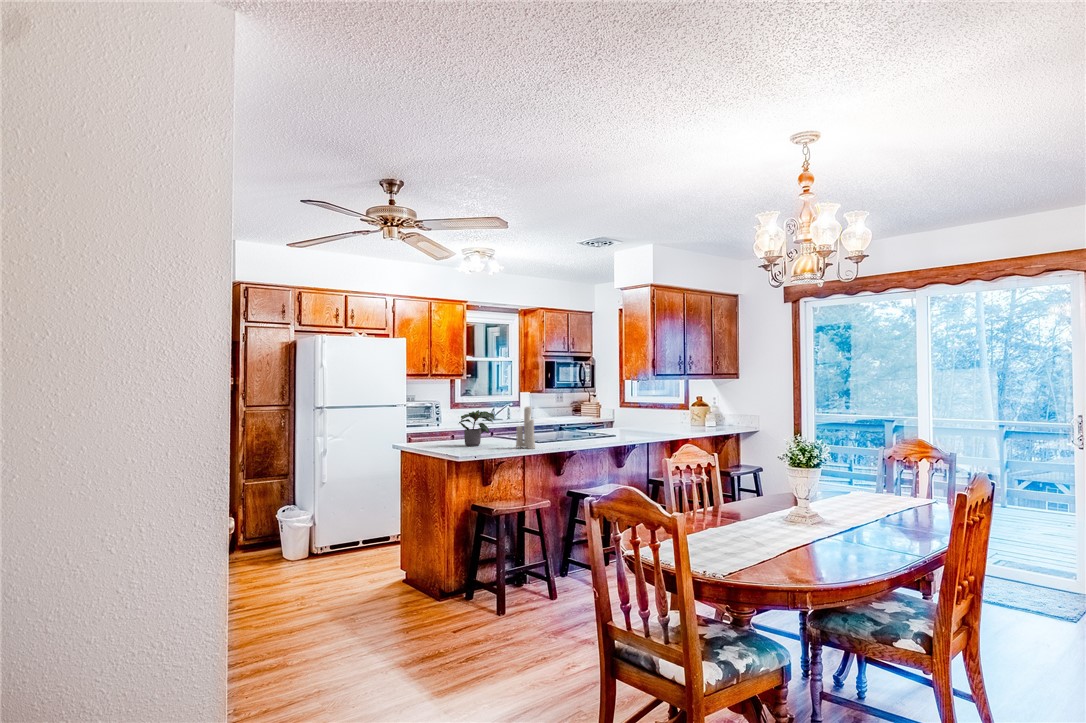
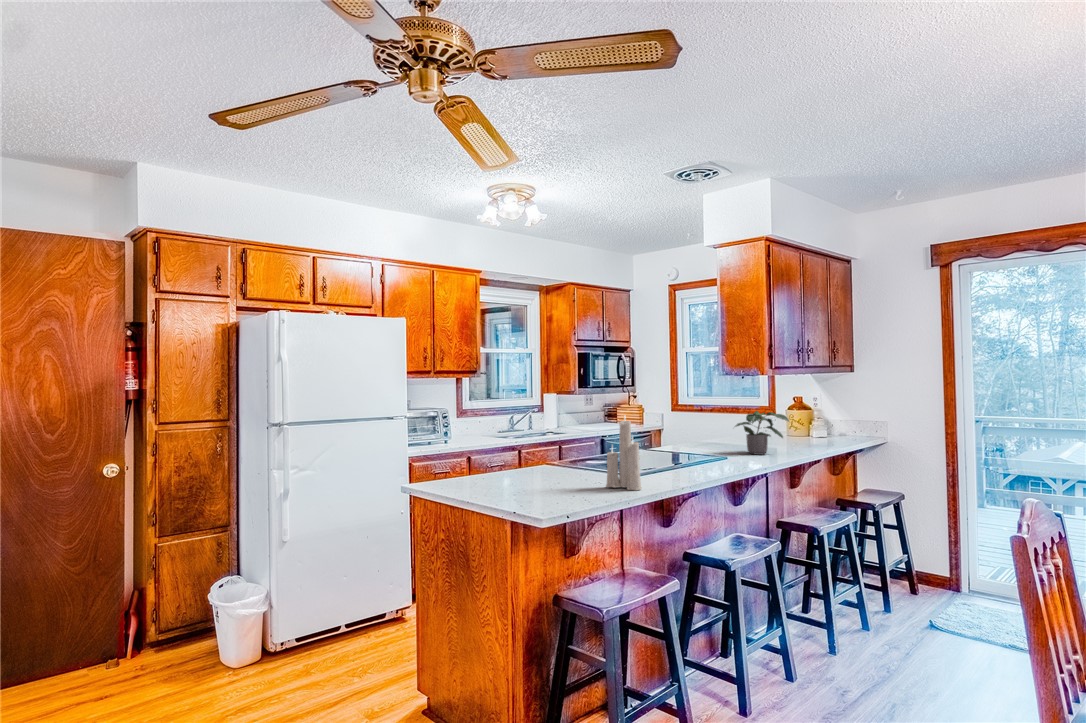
potted plant: present [459,410,495,446] -> present [736,411,789,455]

